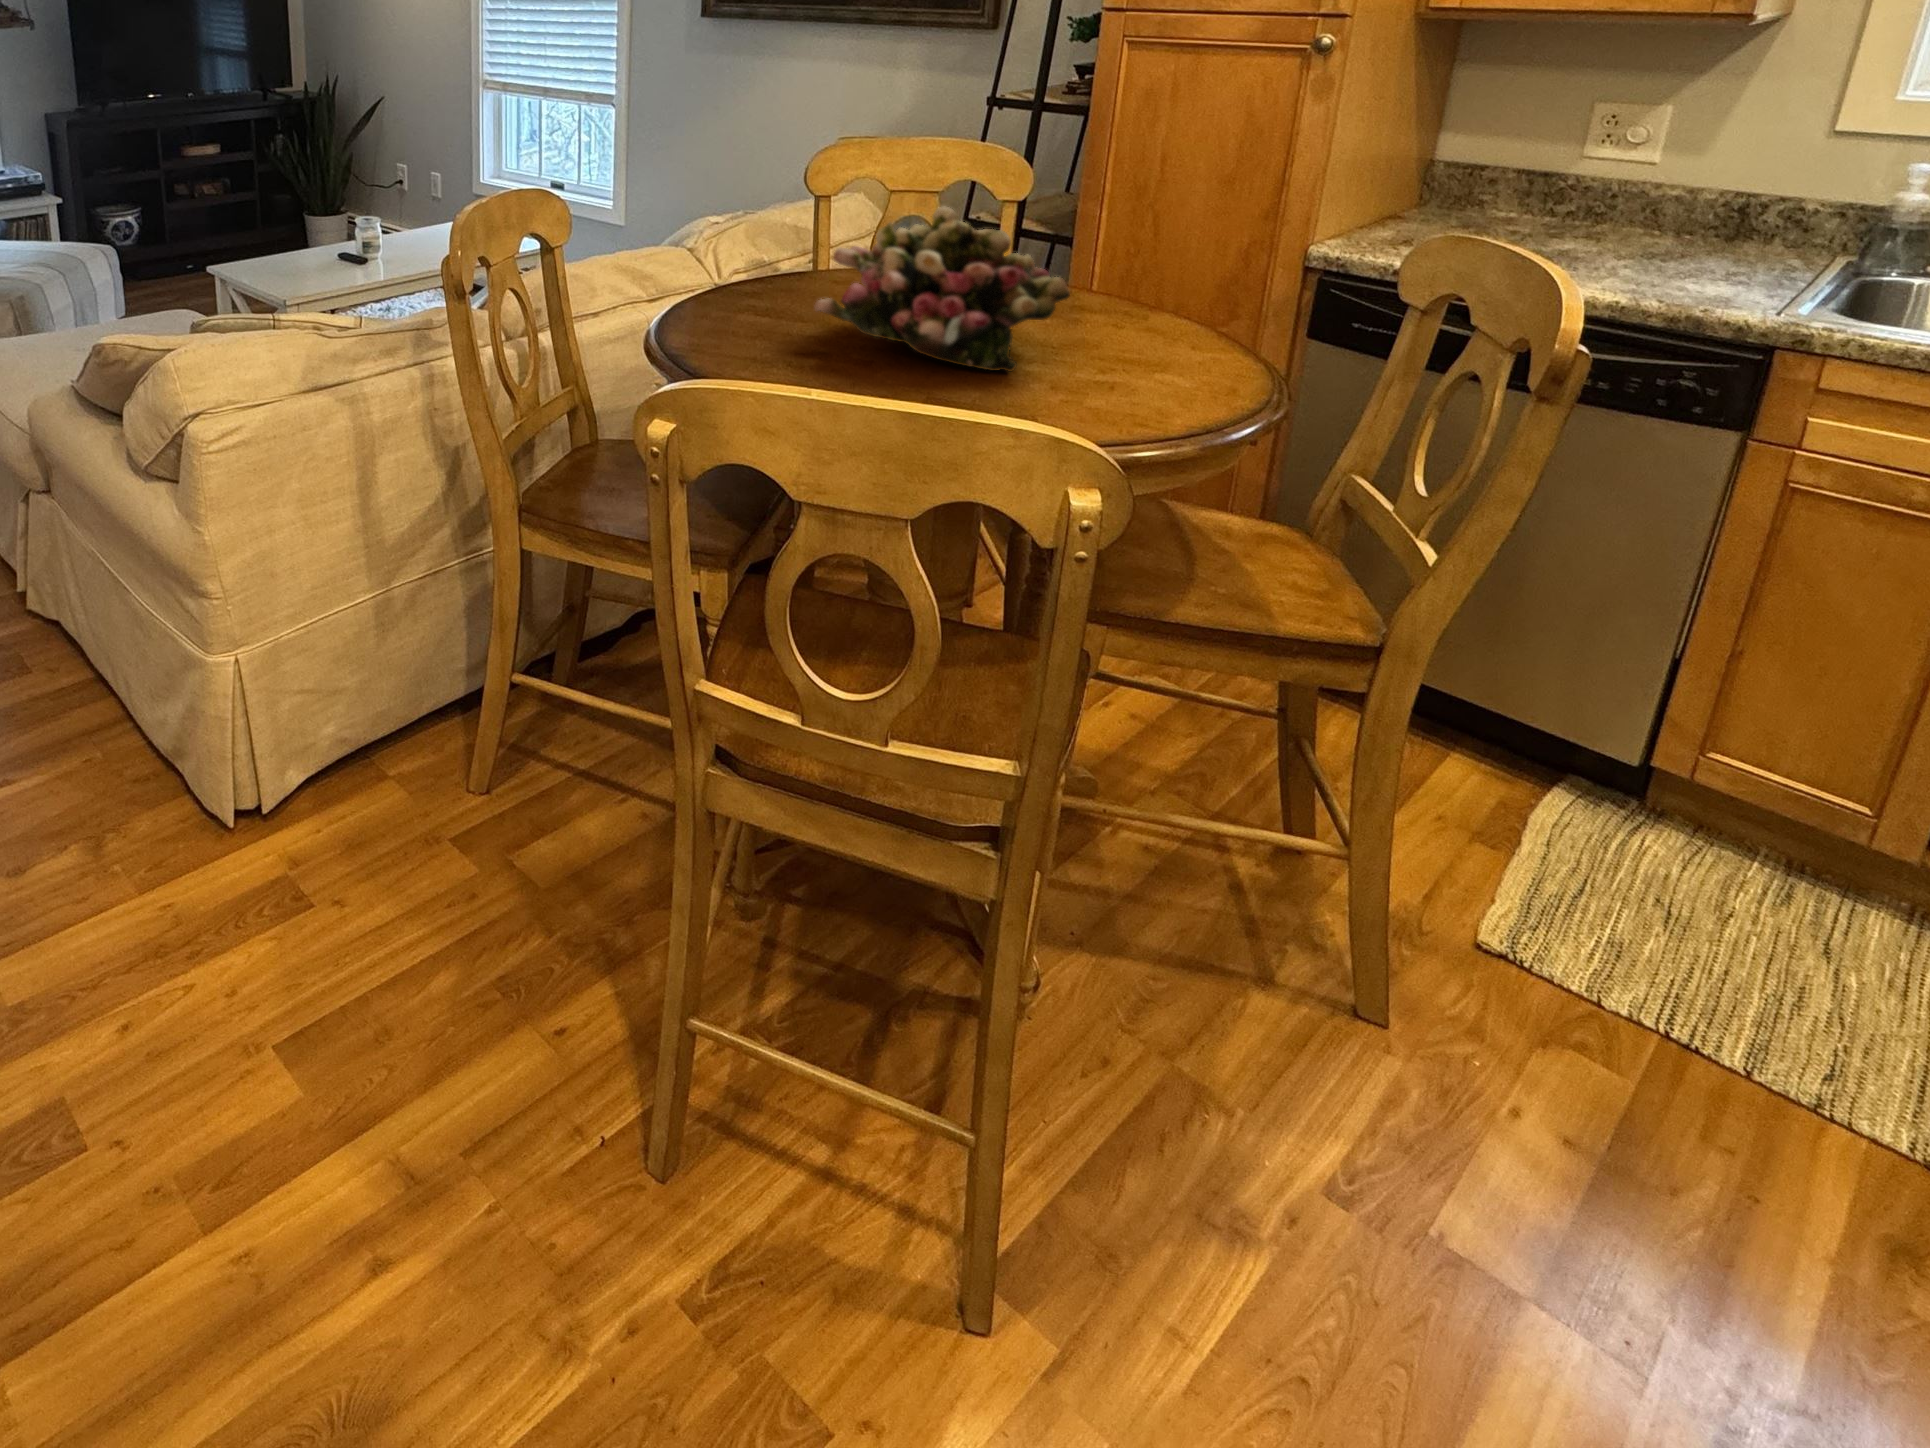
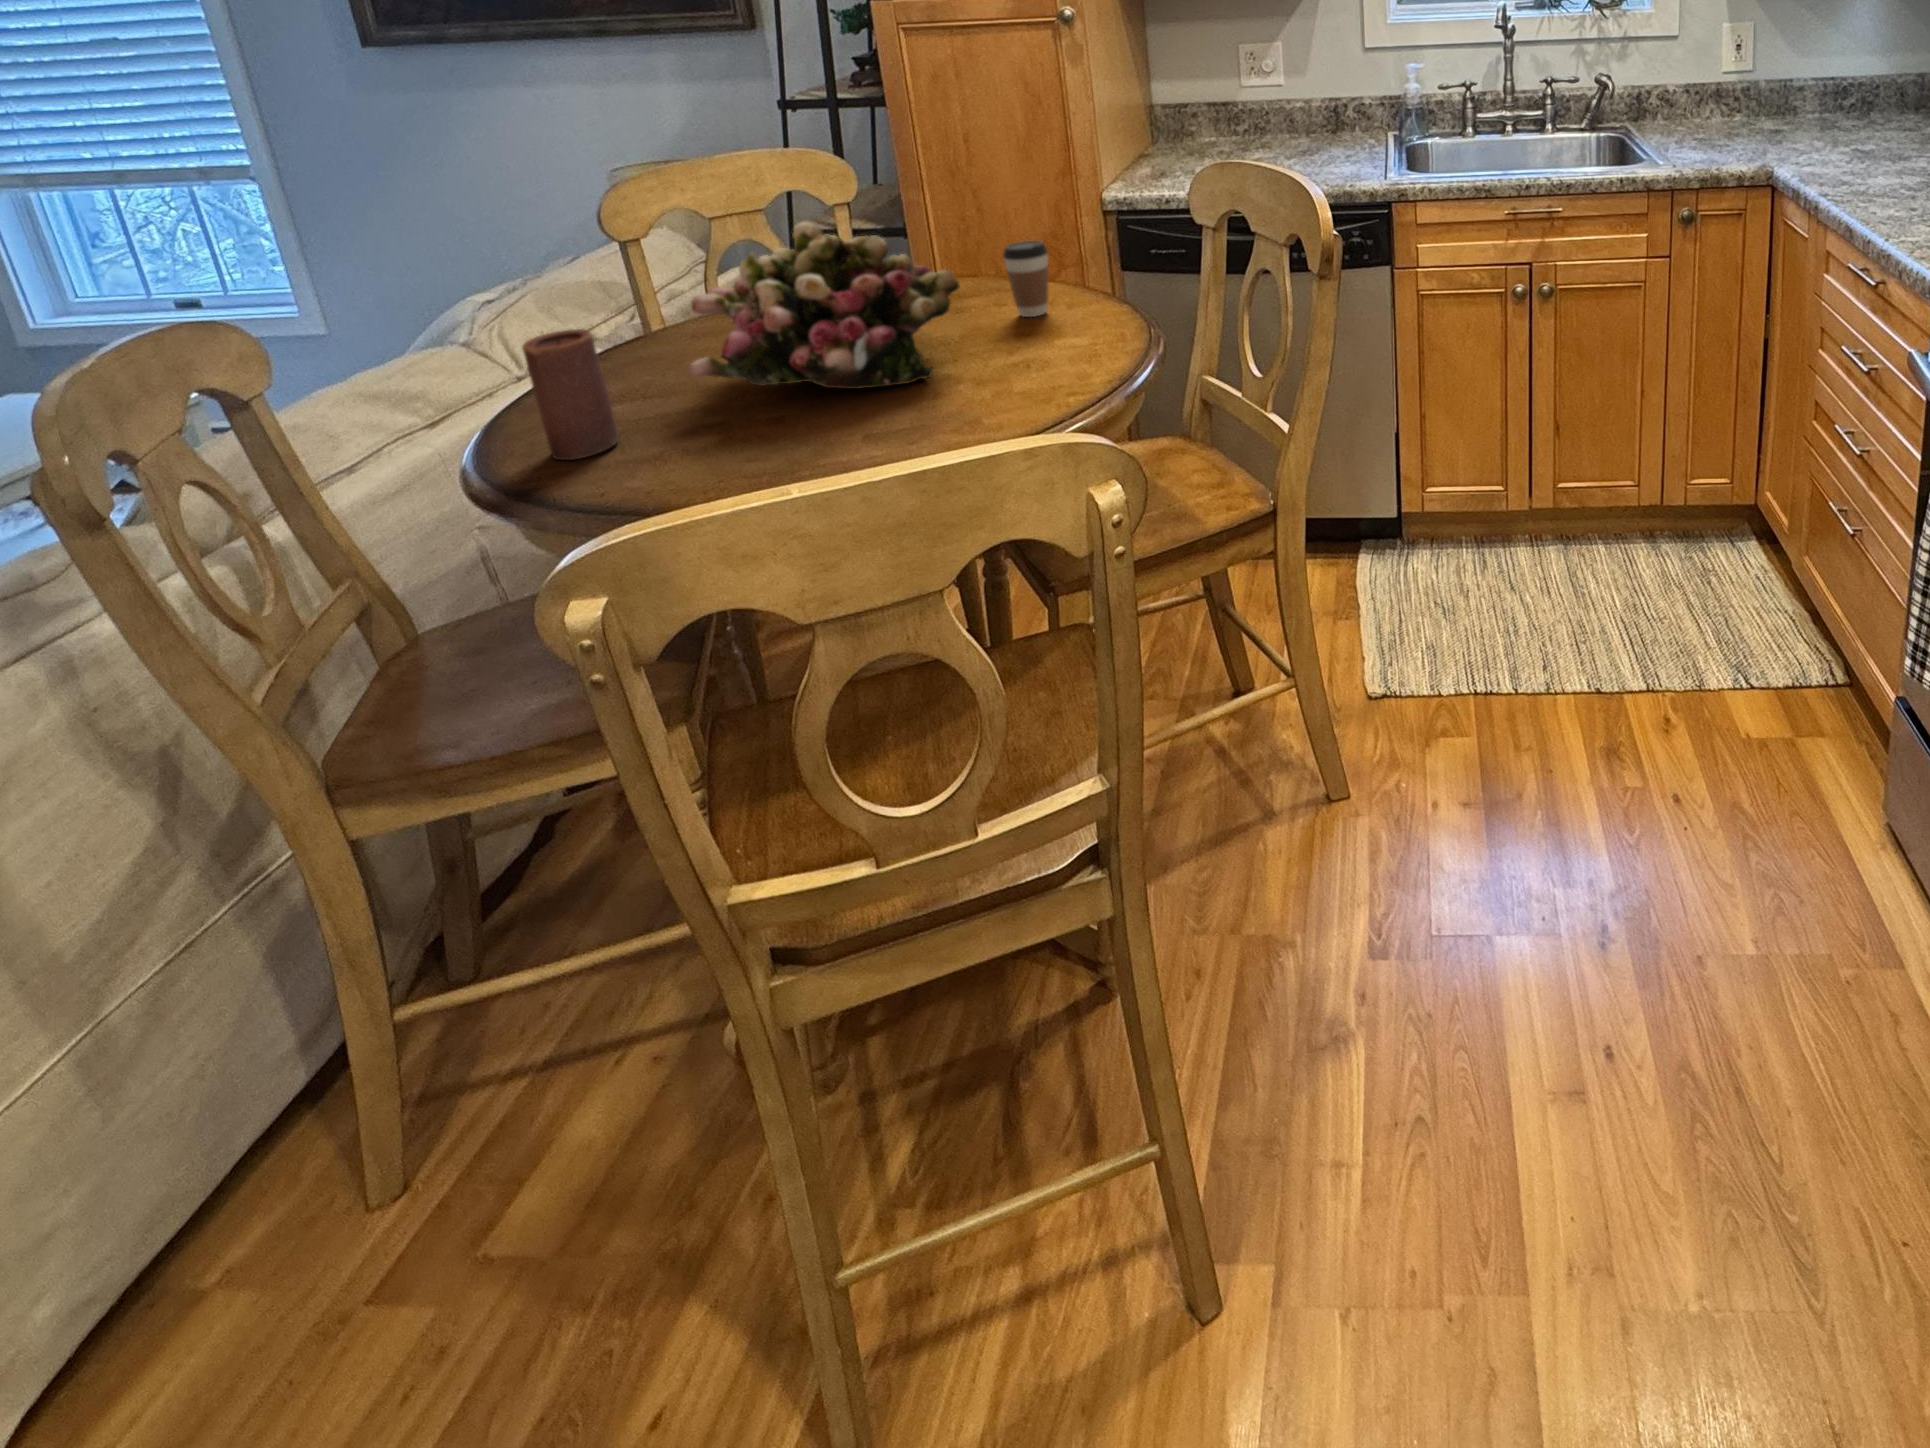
candle: none [705,249,755,348] -> present [522,329,619,460]
coffee cup: none [1133,271,1186,349] -> present [1003,241,1048,317]

